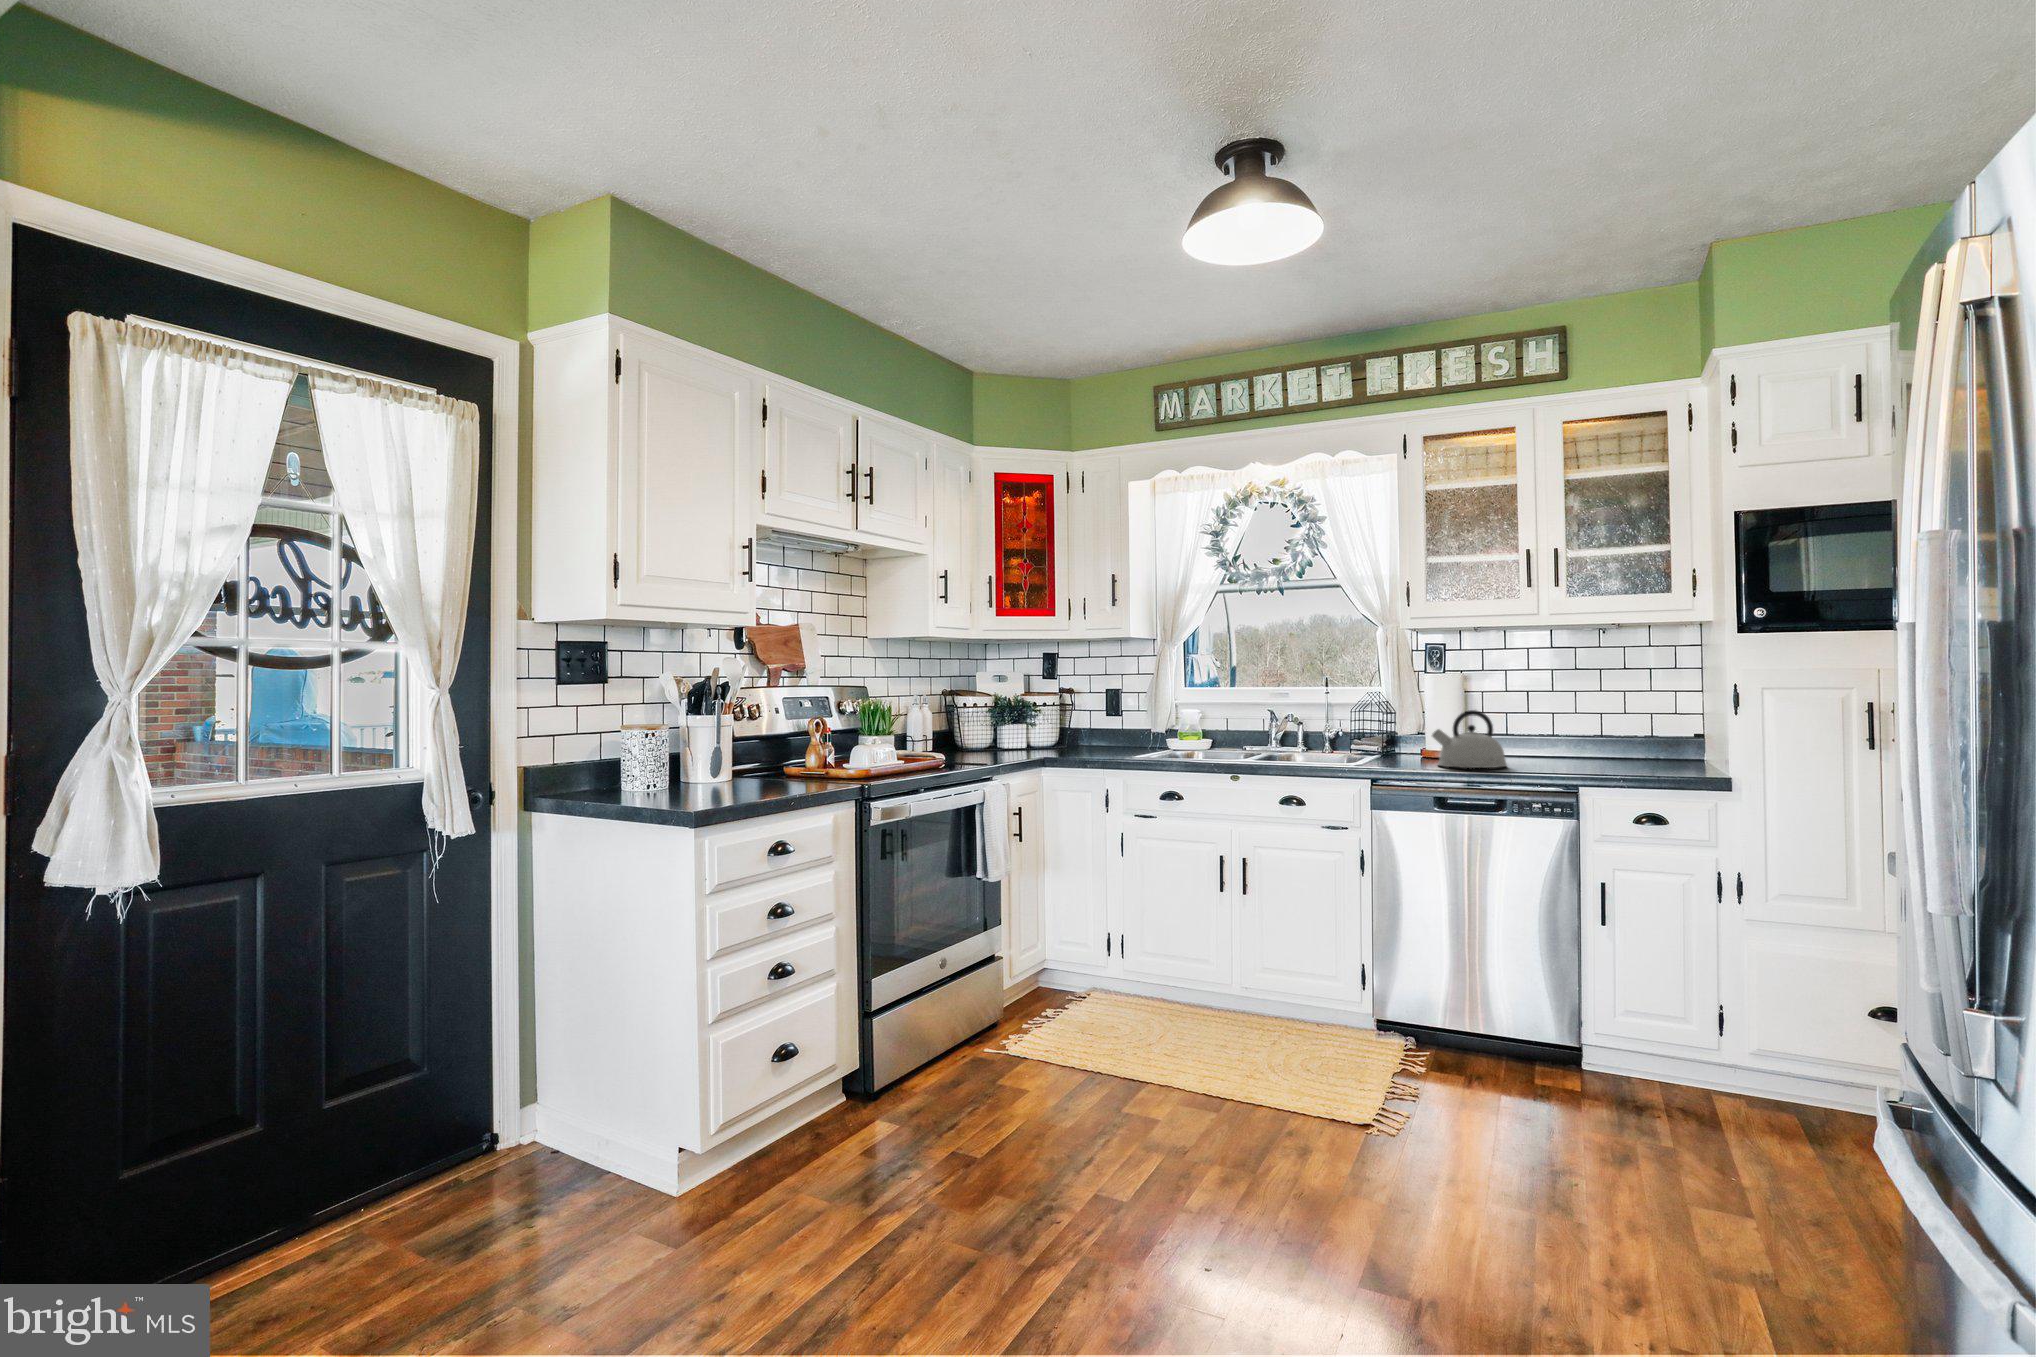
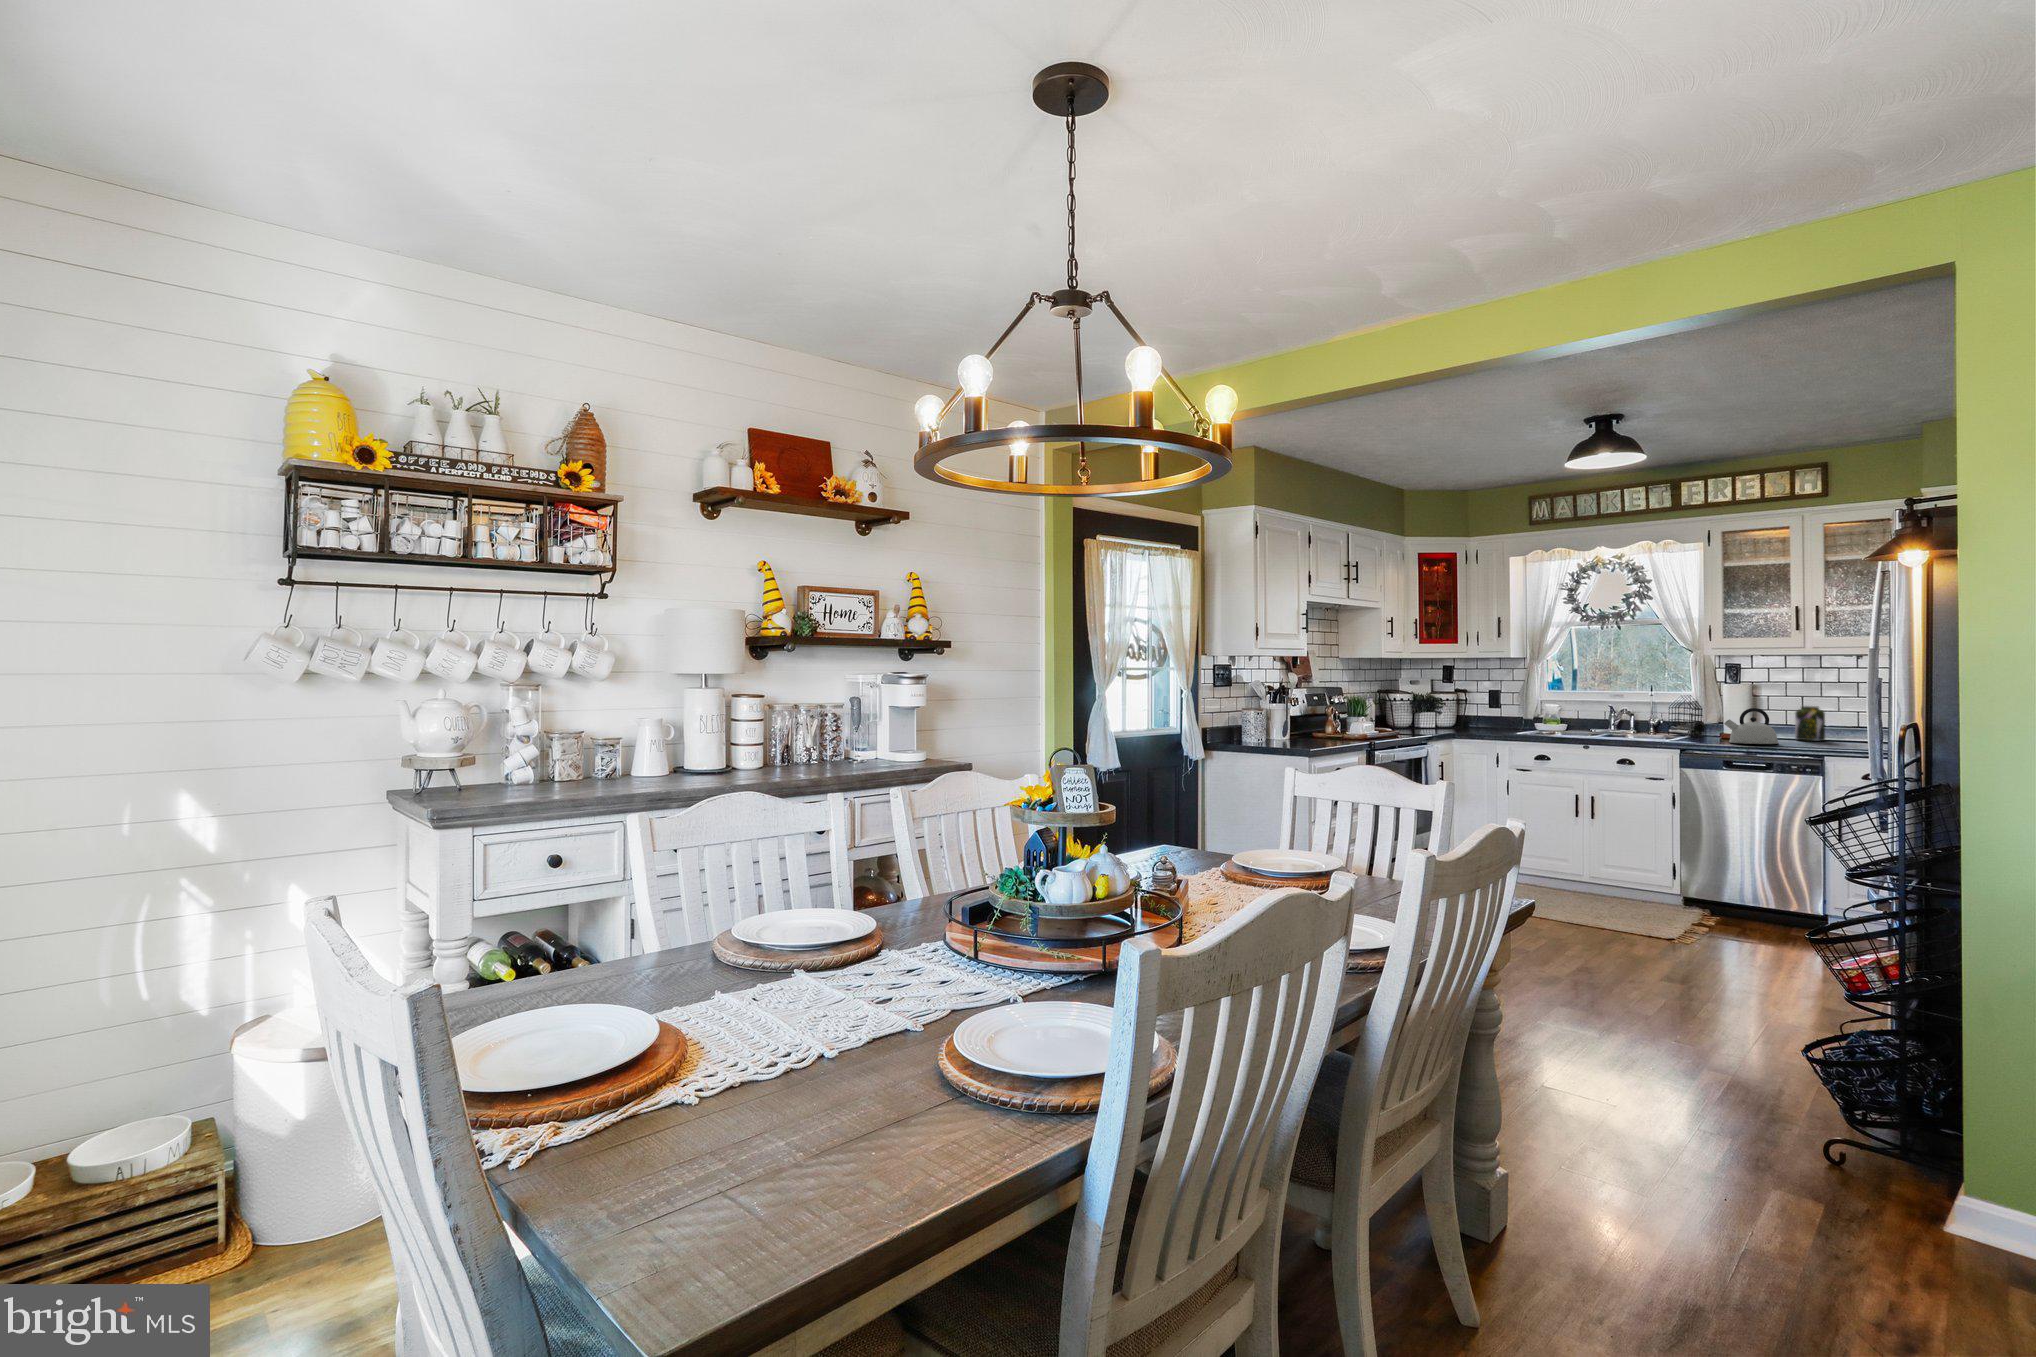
jar: none [1522,706,1563,759] -> present [1795,706,1825,741]

